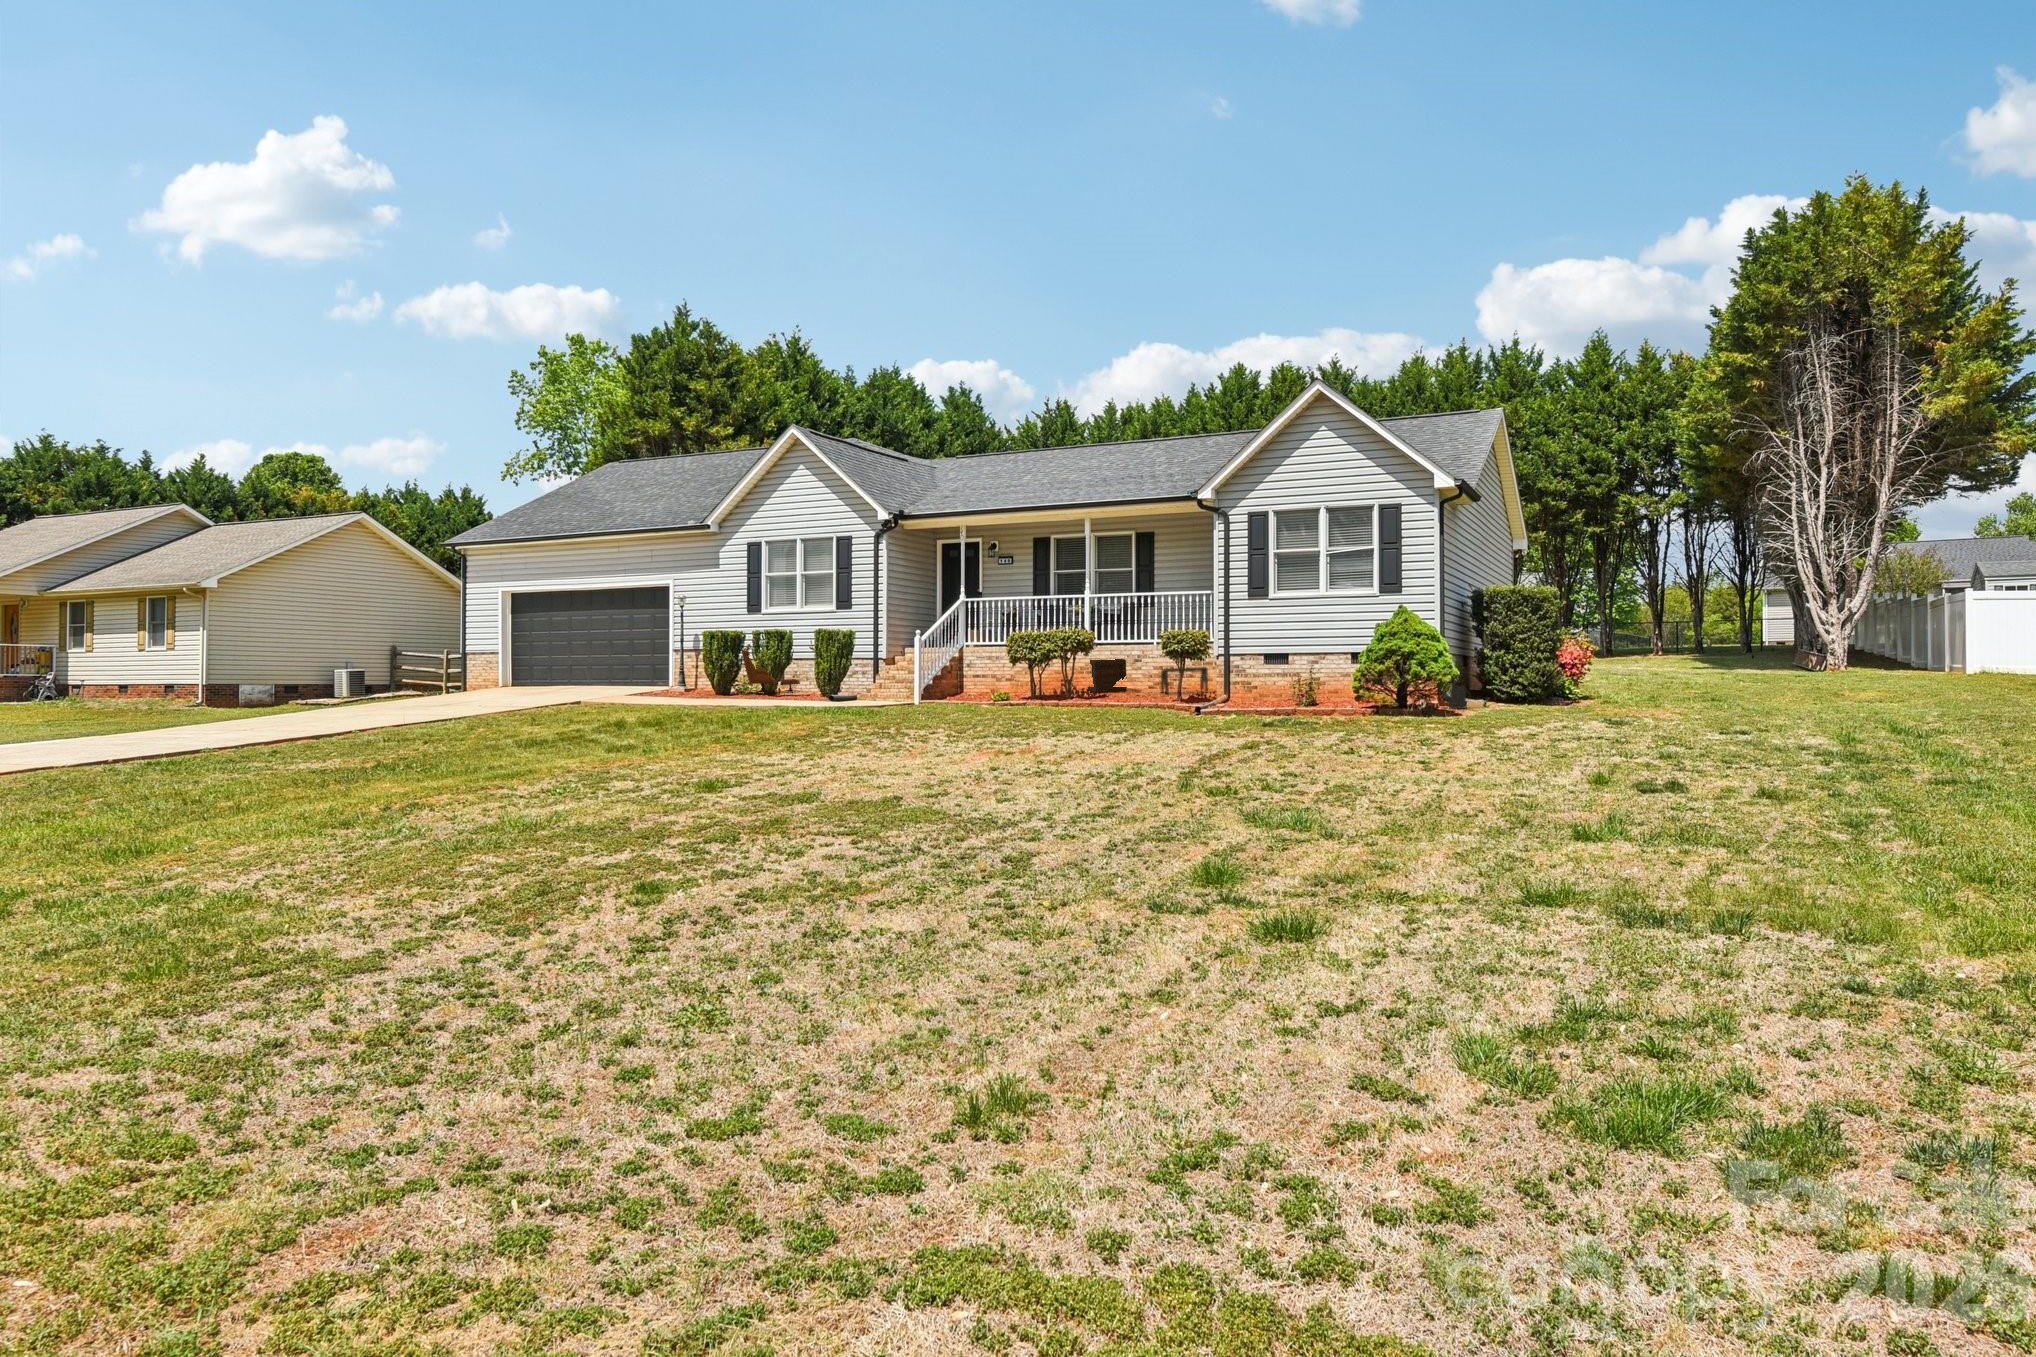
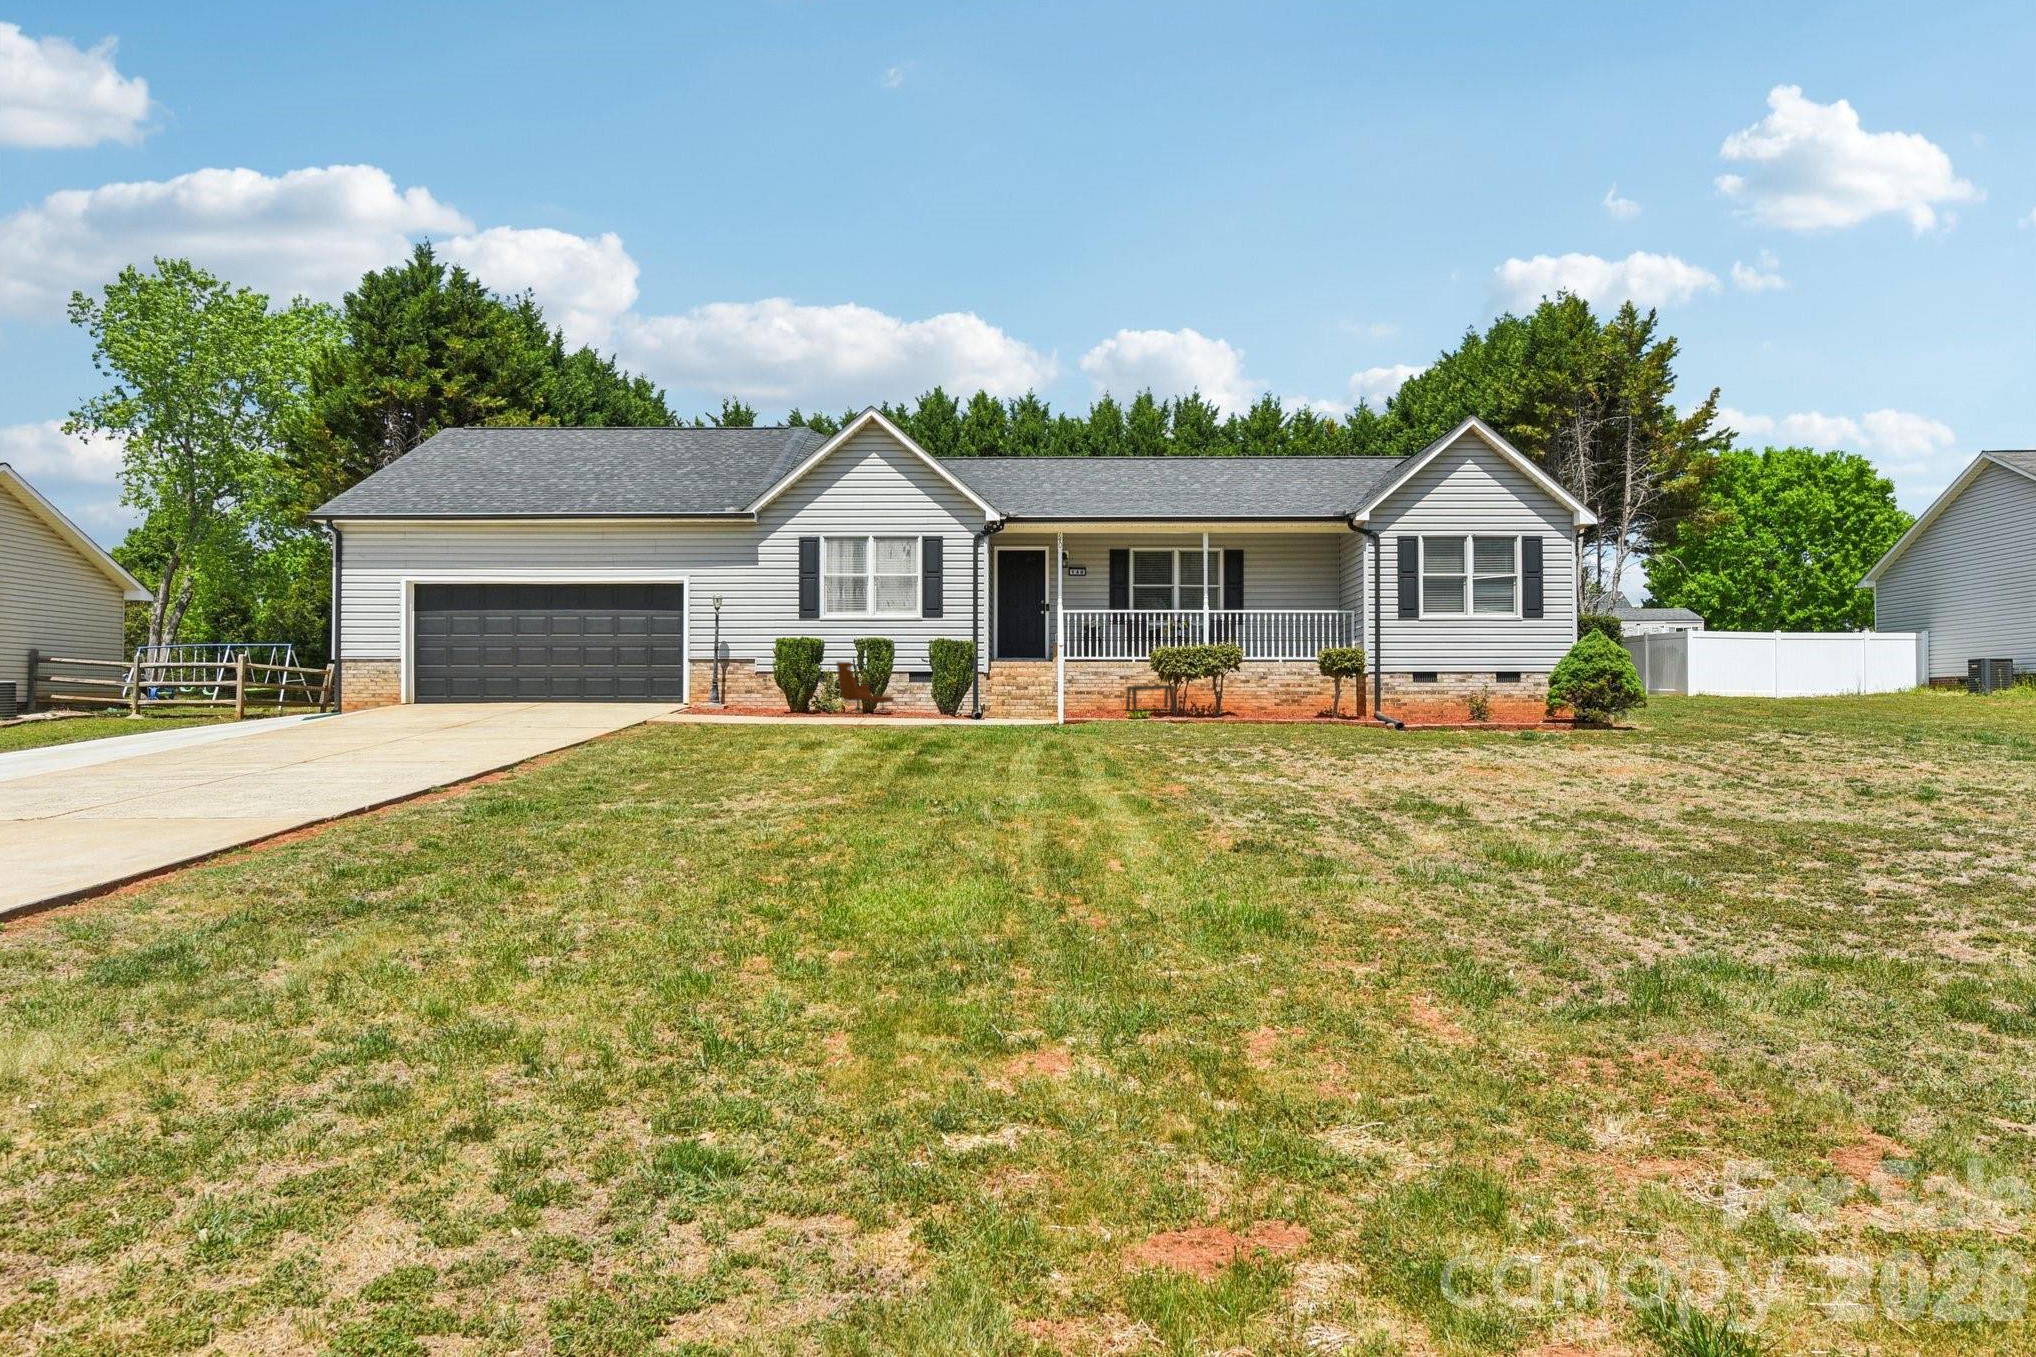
wooden crate: present [1087,658,1127,693] -> none [1224,677,1272,712]
bench: present [1161,667,1208,694] -> present [1126,685,1175,711]
watering can: present [1439,675,1470,709] -> none [1634,695,1675,726]

